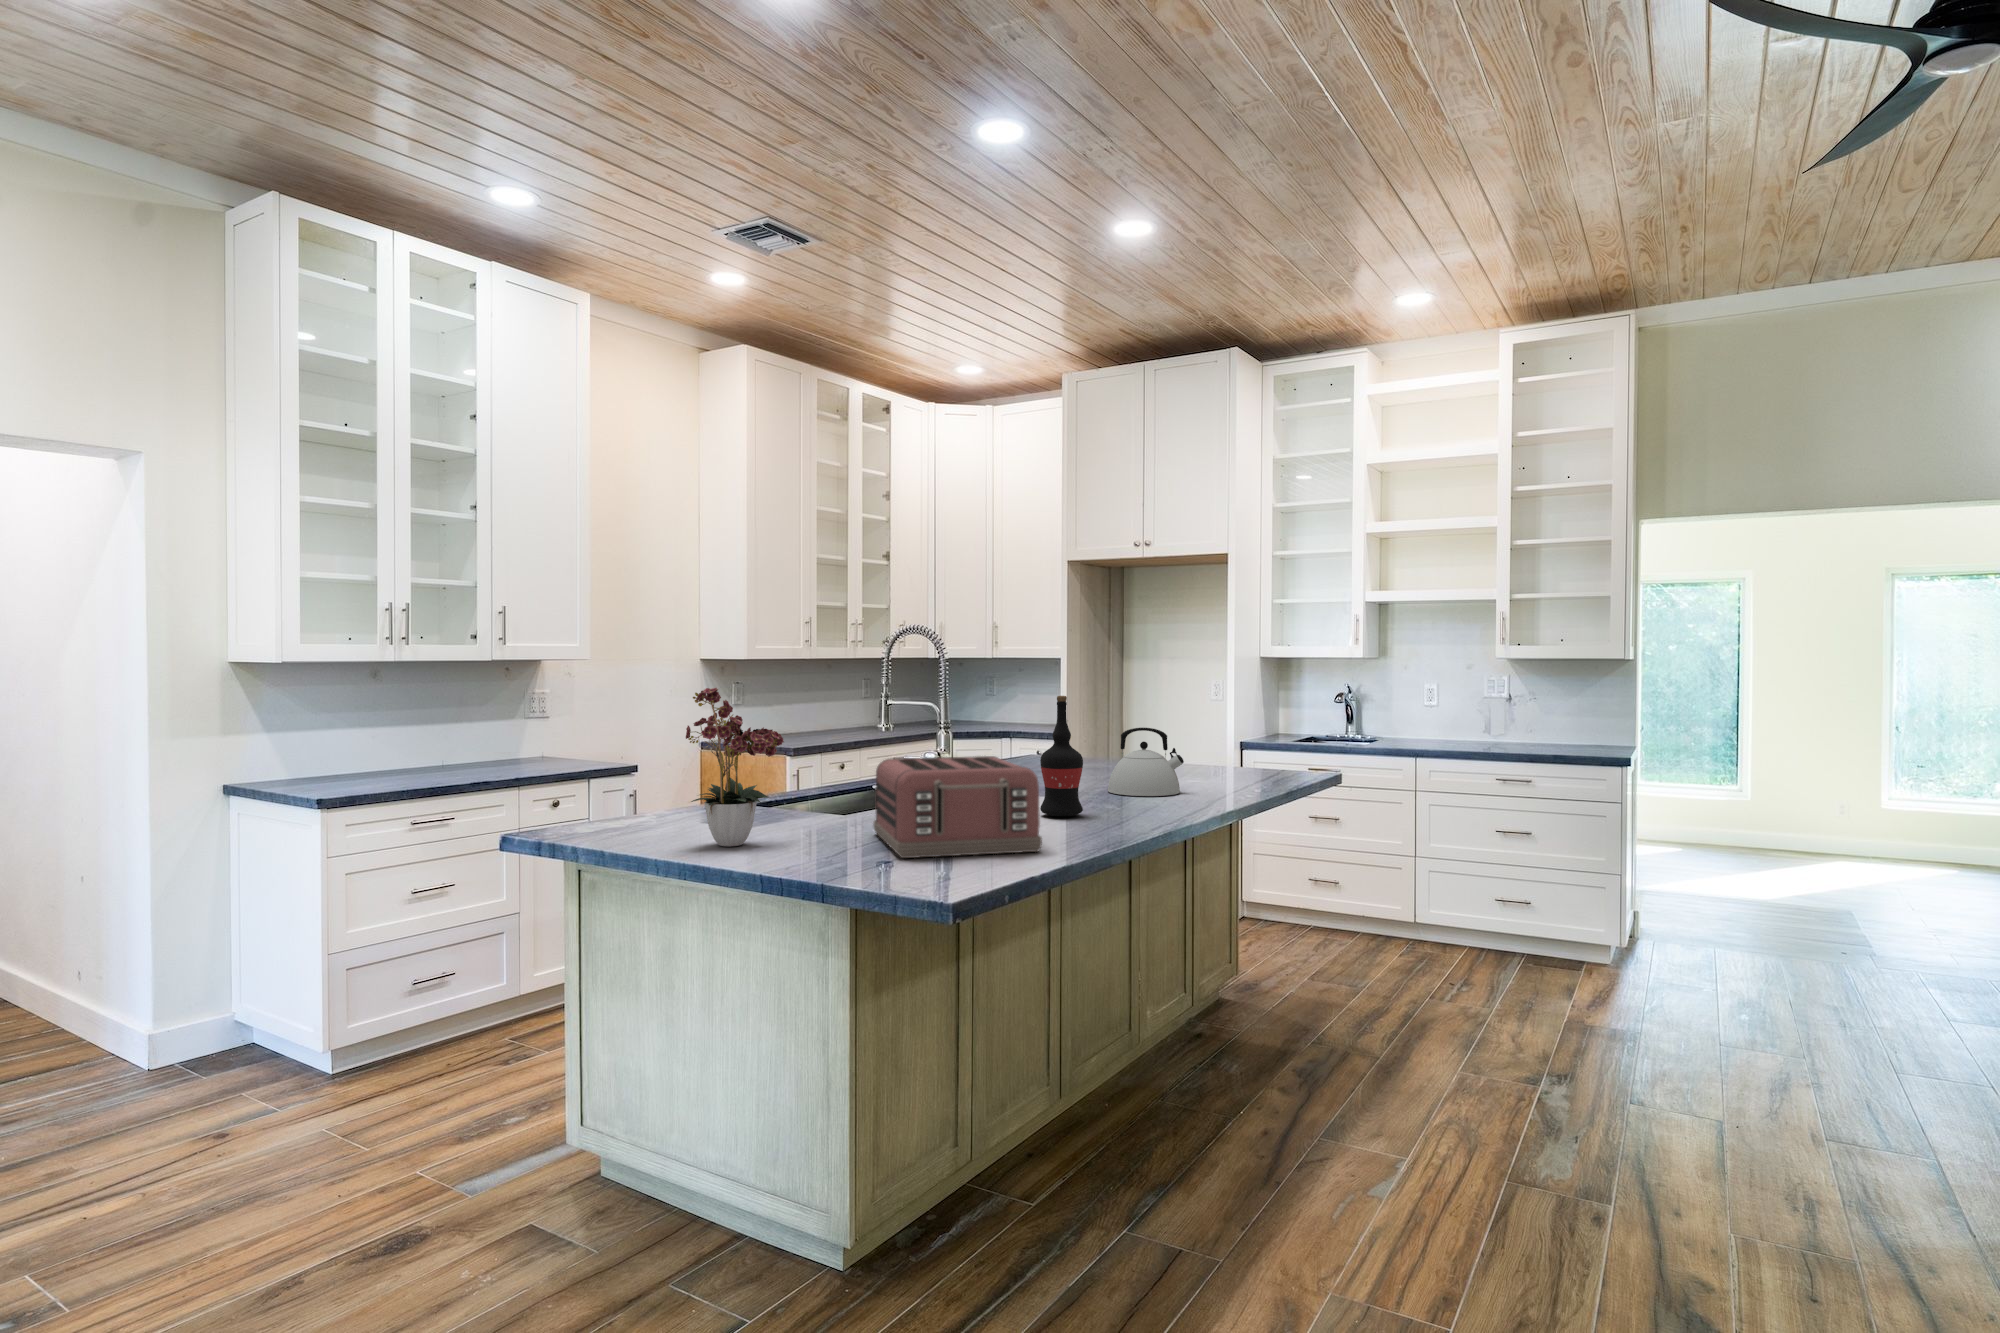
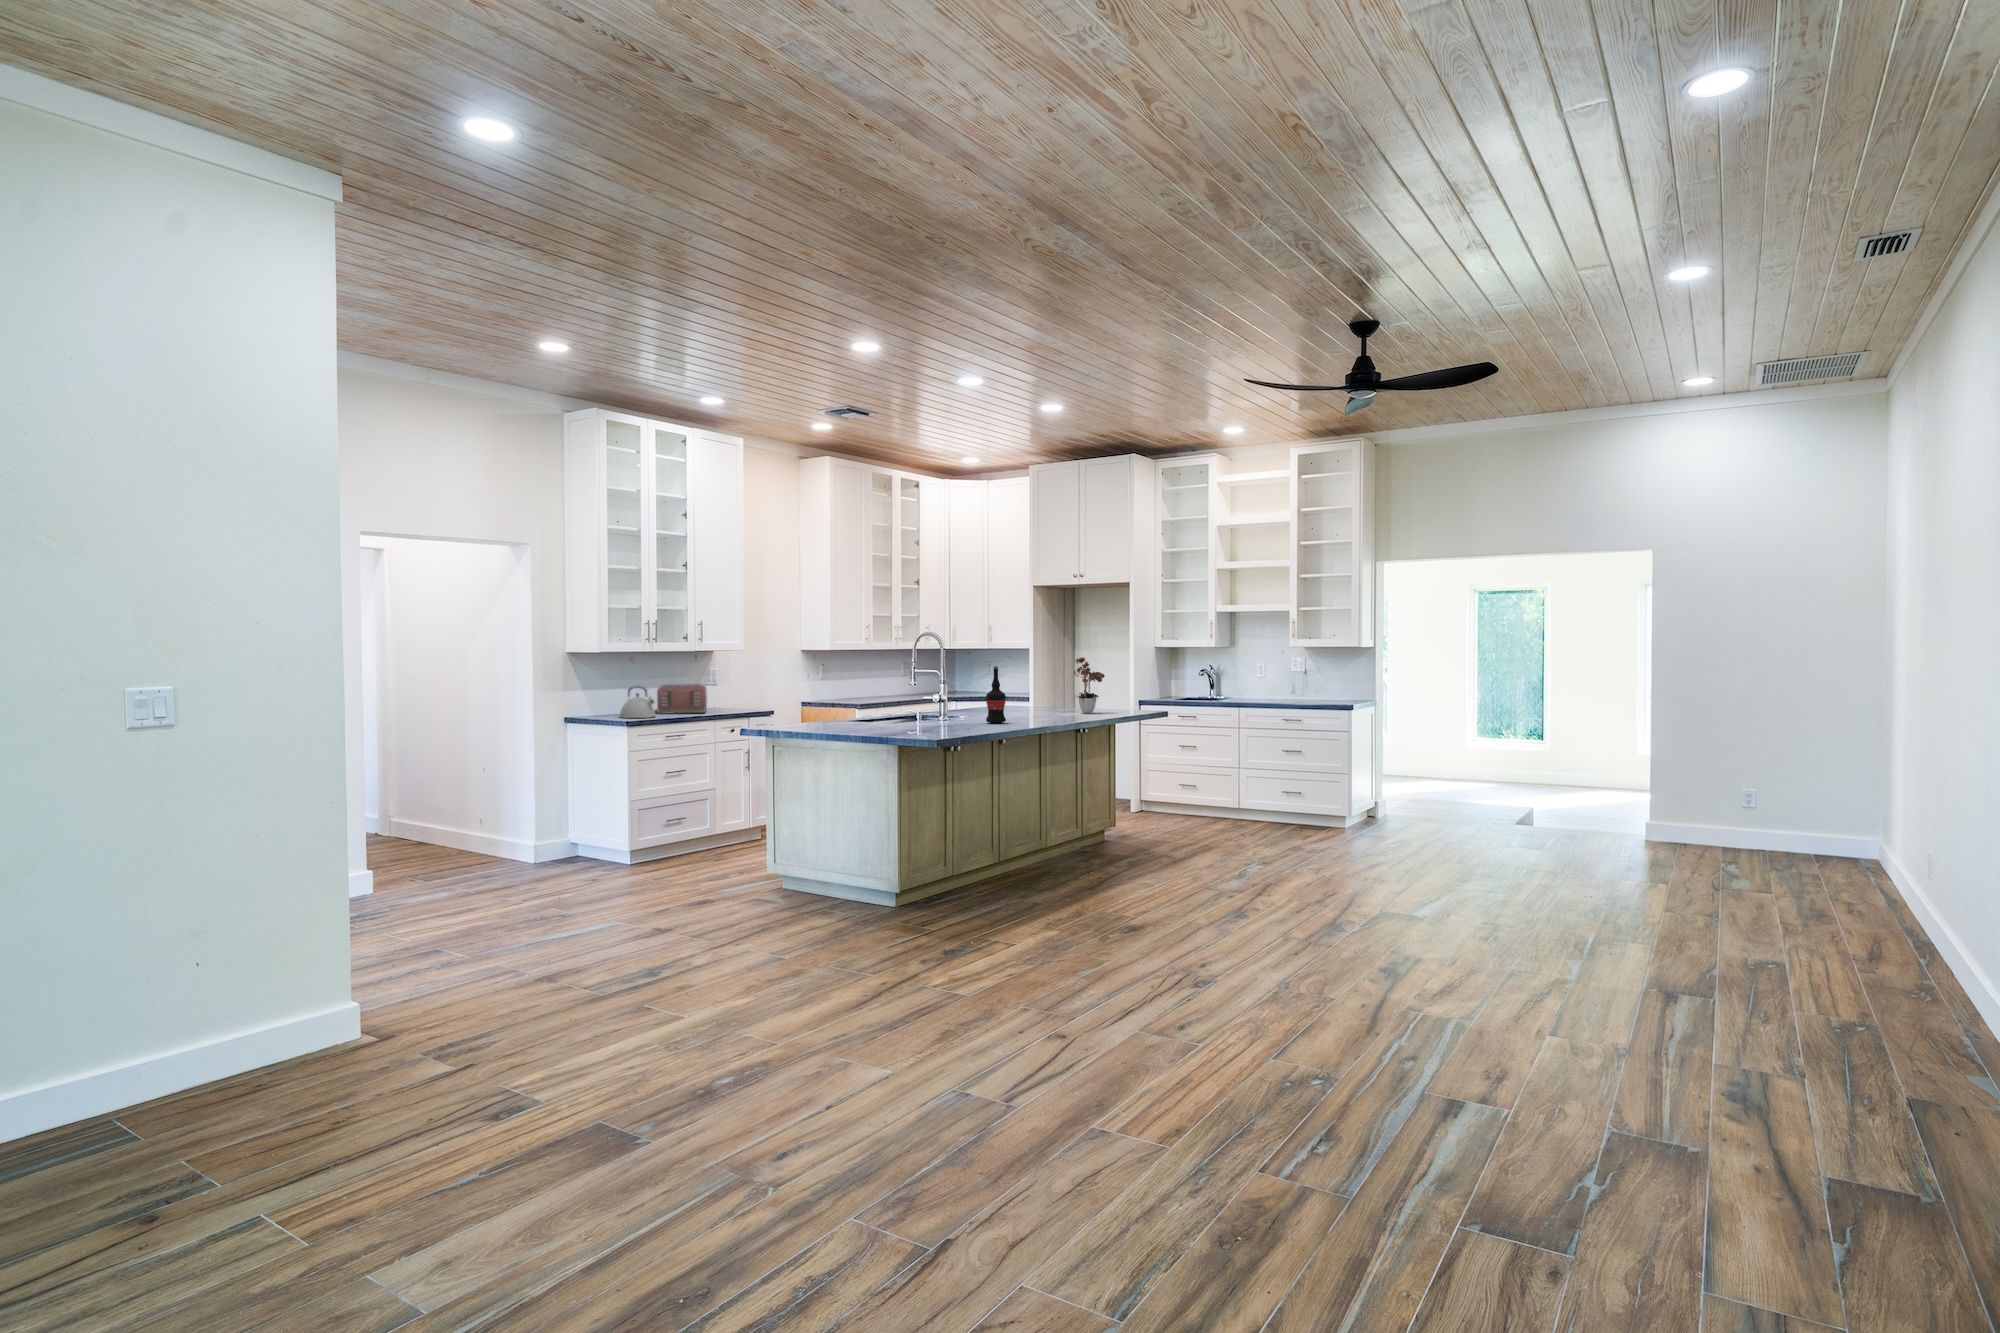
flower arrangement: present [686,688,784,846] -> present [1074,657,1105,713]
kettle: present [1108,728,1184,796] -> present [620,687,655,718]
toaster: present [873,756,1042,858] -> present [657,684,707,714]

